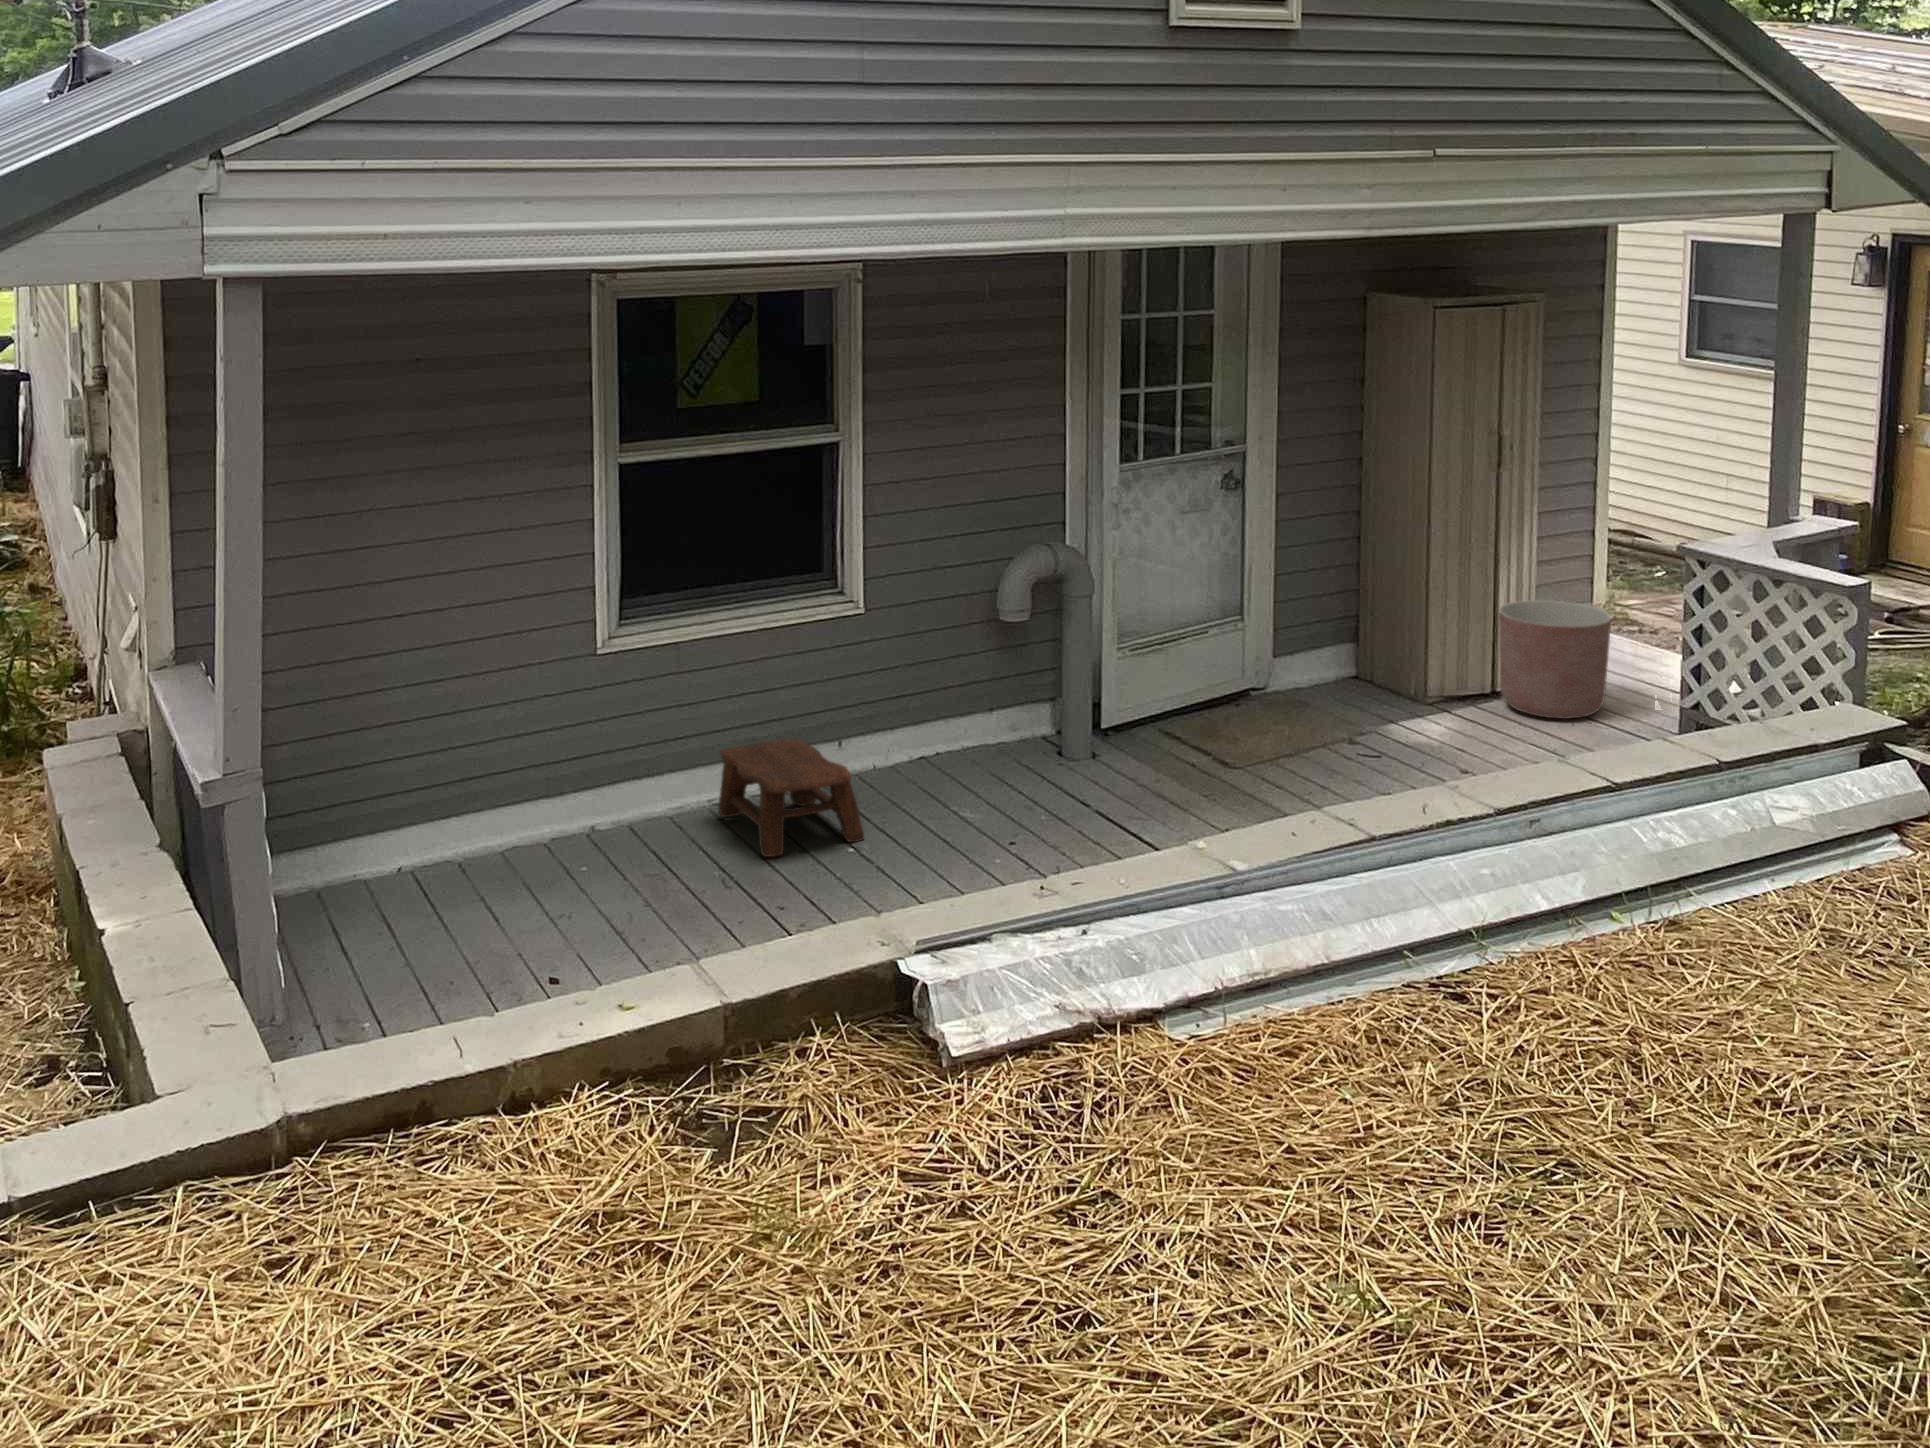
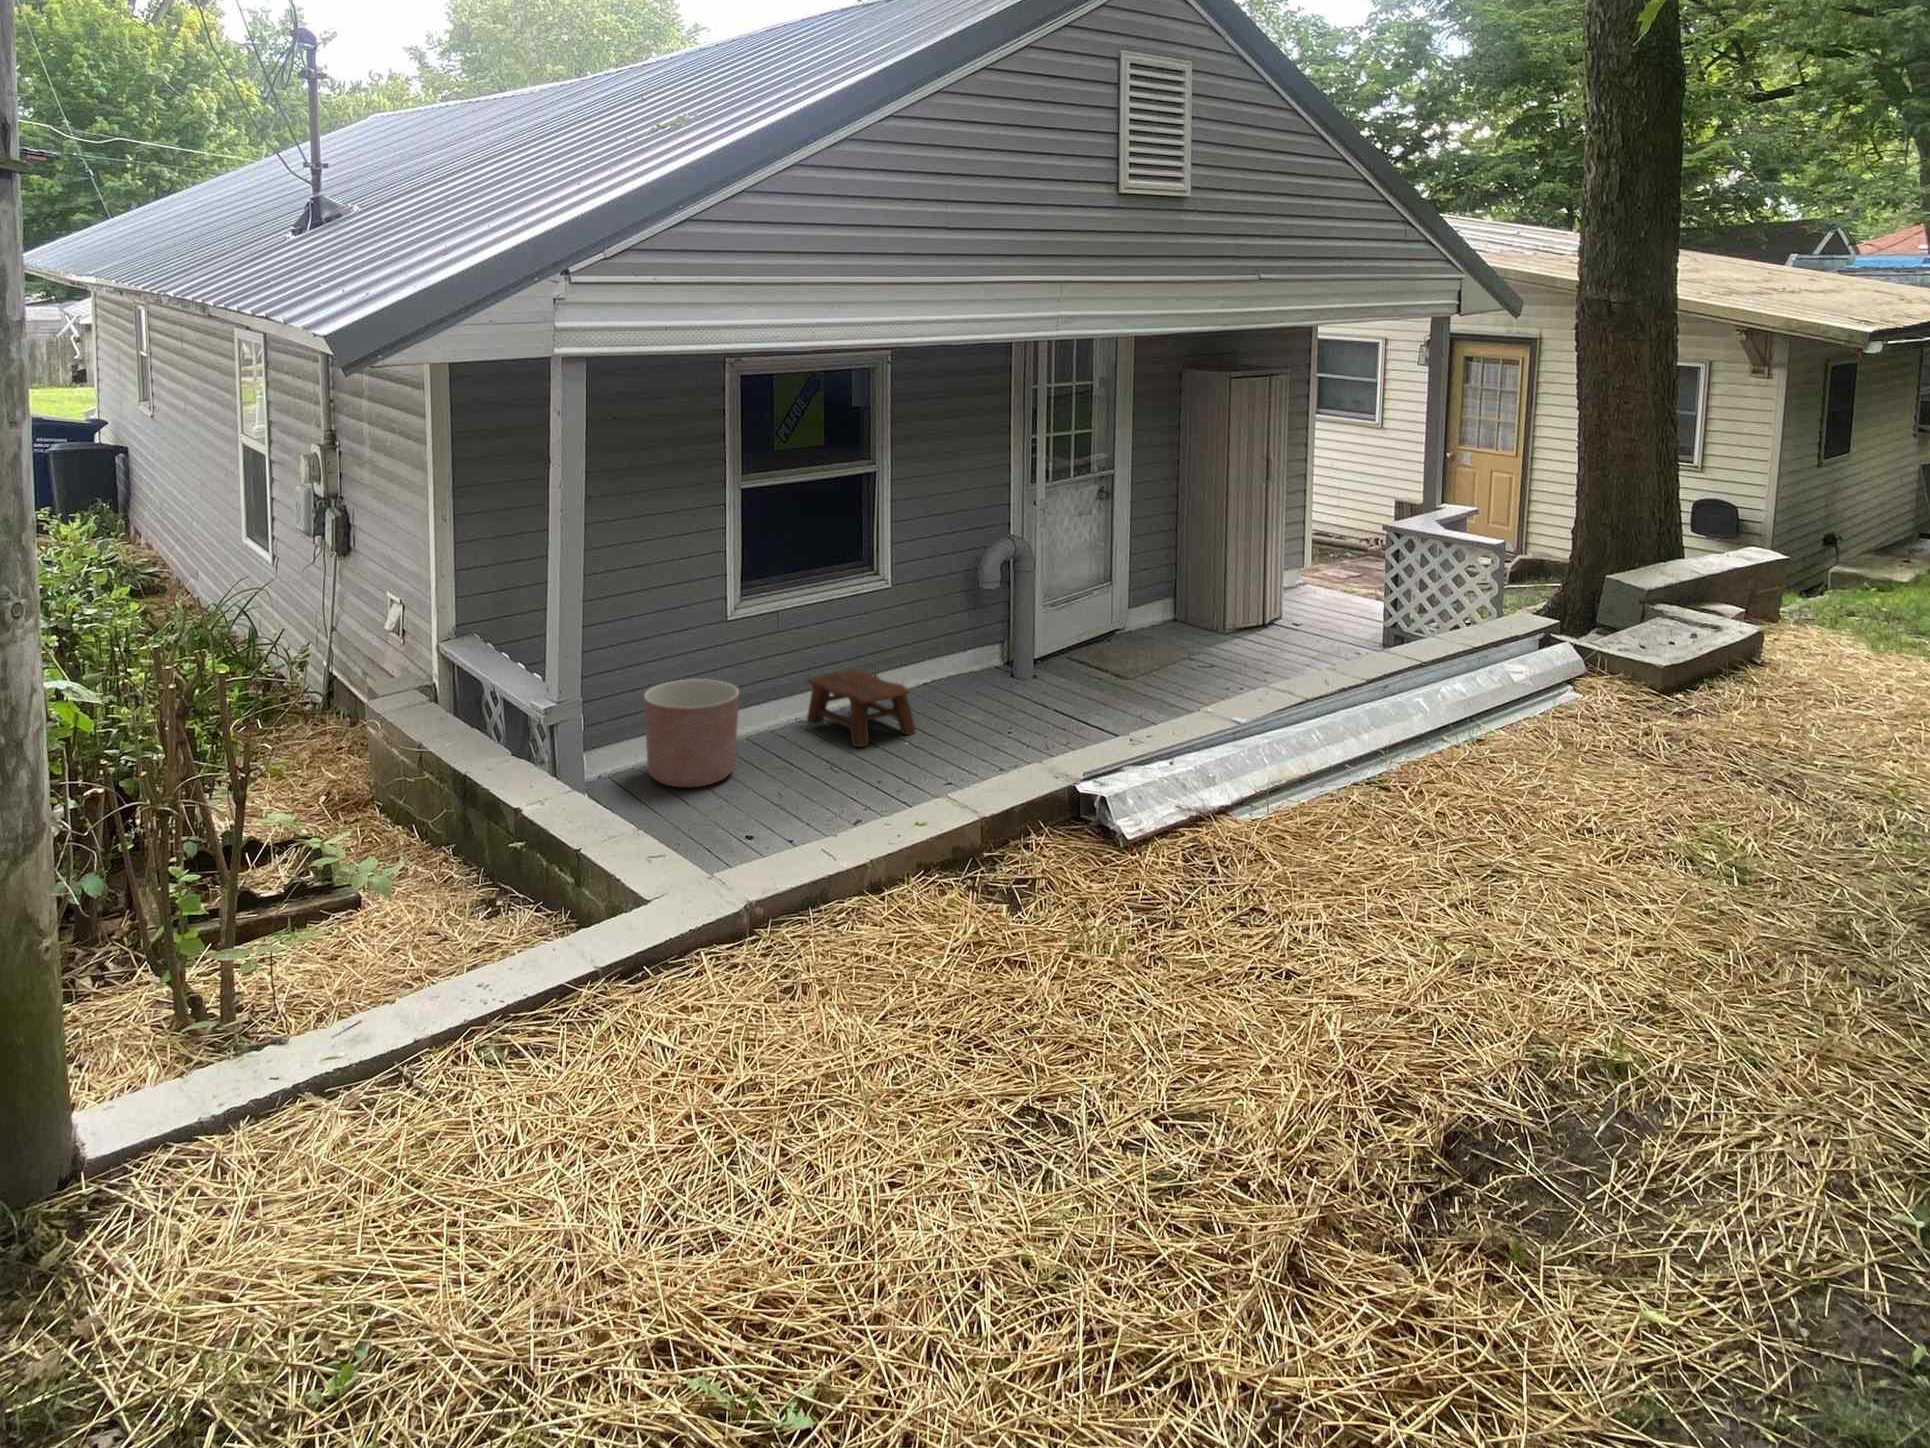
planter: present [1498,600,1611,719] -> present [644,679,739,787]

